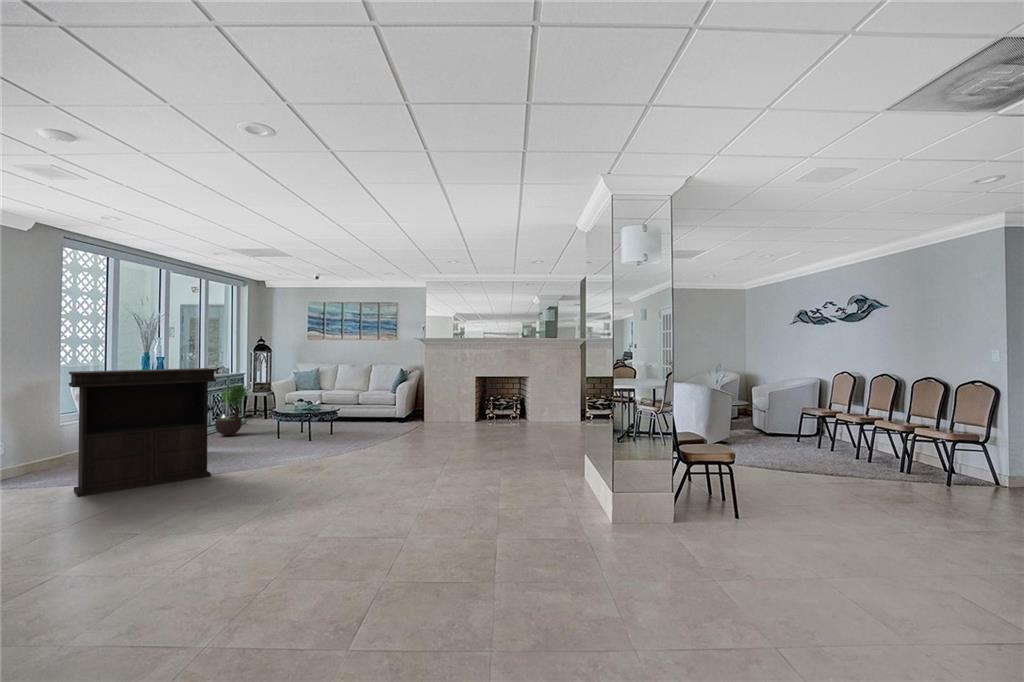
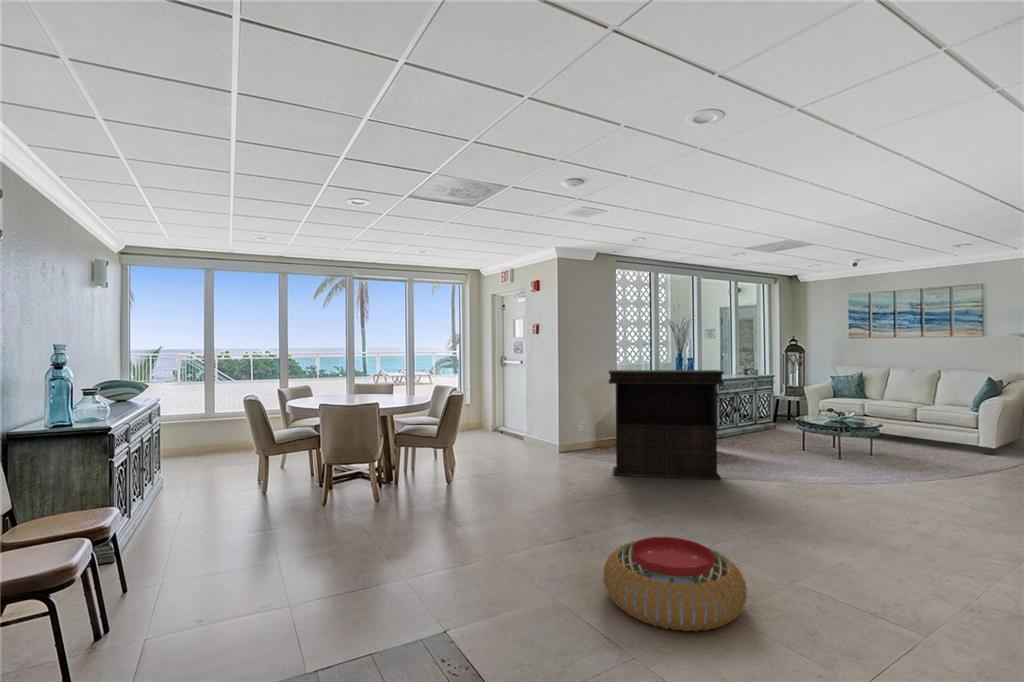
potted tree: present [215,384,249,436] -> none [740,382,776,438]
pouf: none [129,521,277,603] -> present [603,537,747,631]

